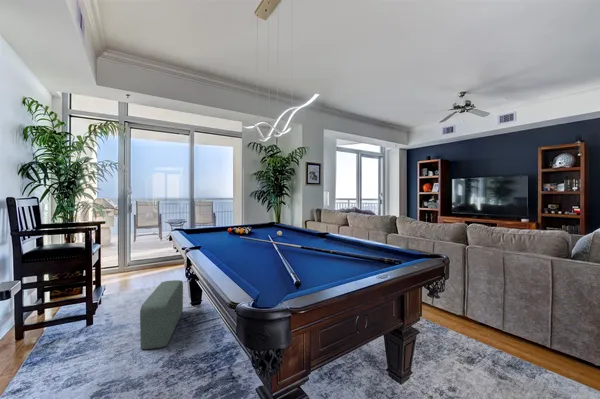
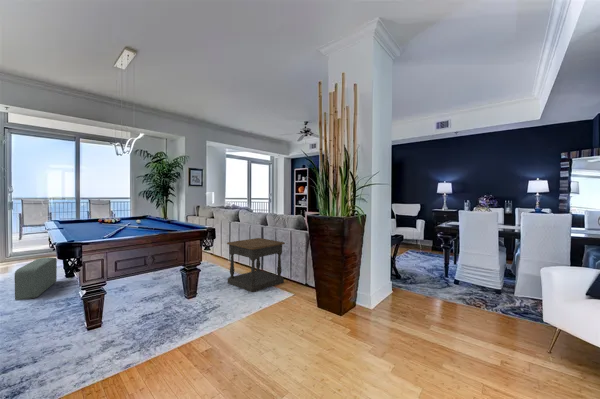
side table: none [432,266,548,385] -> present [227,238,285,292]

